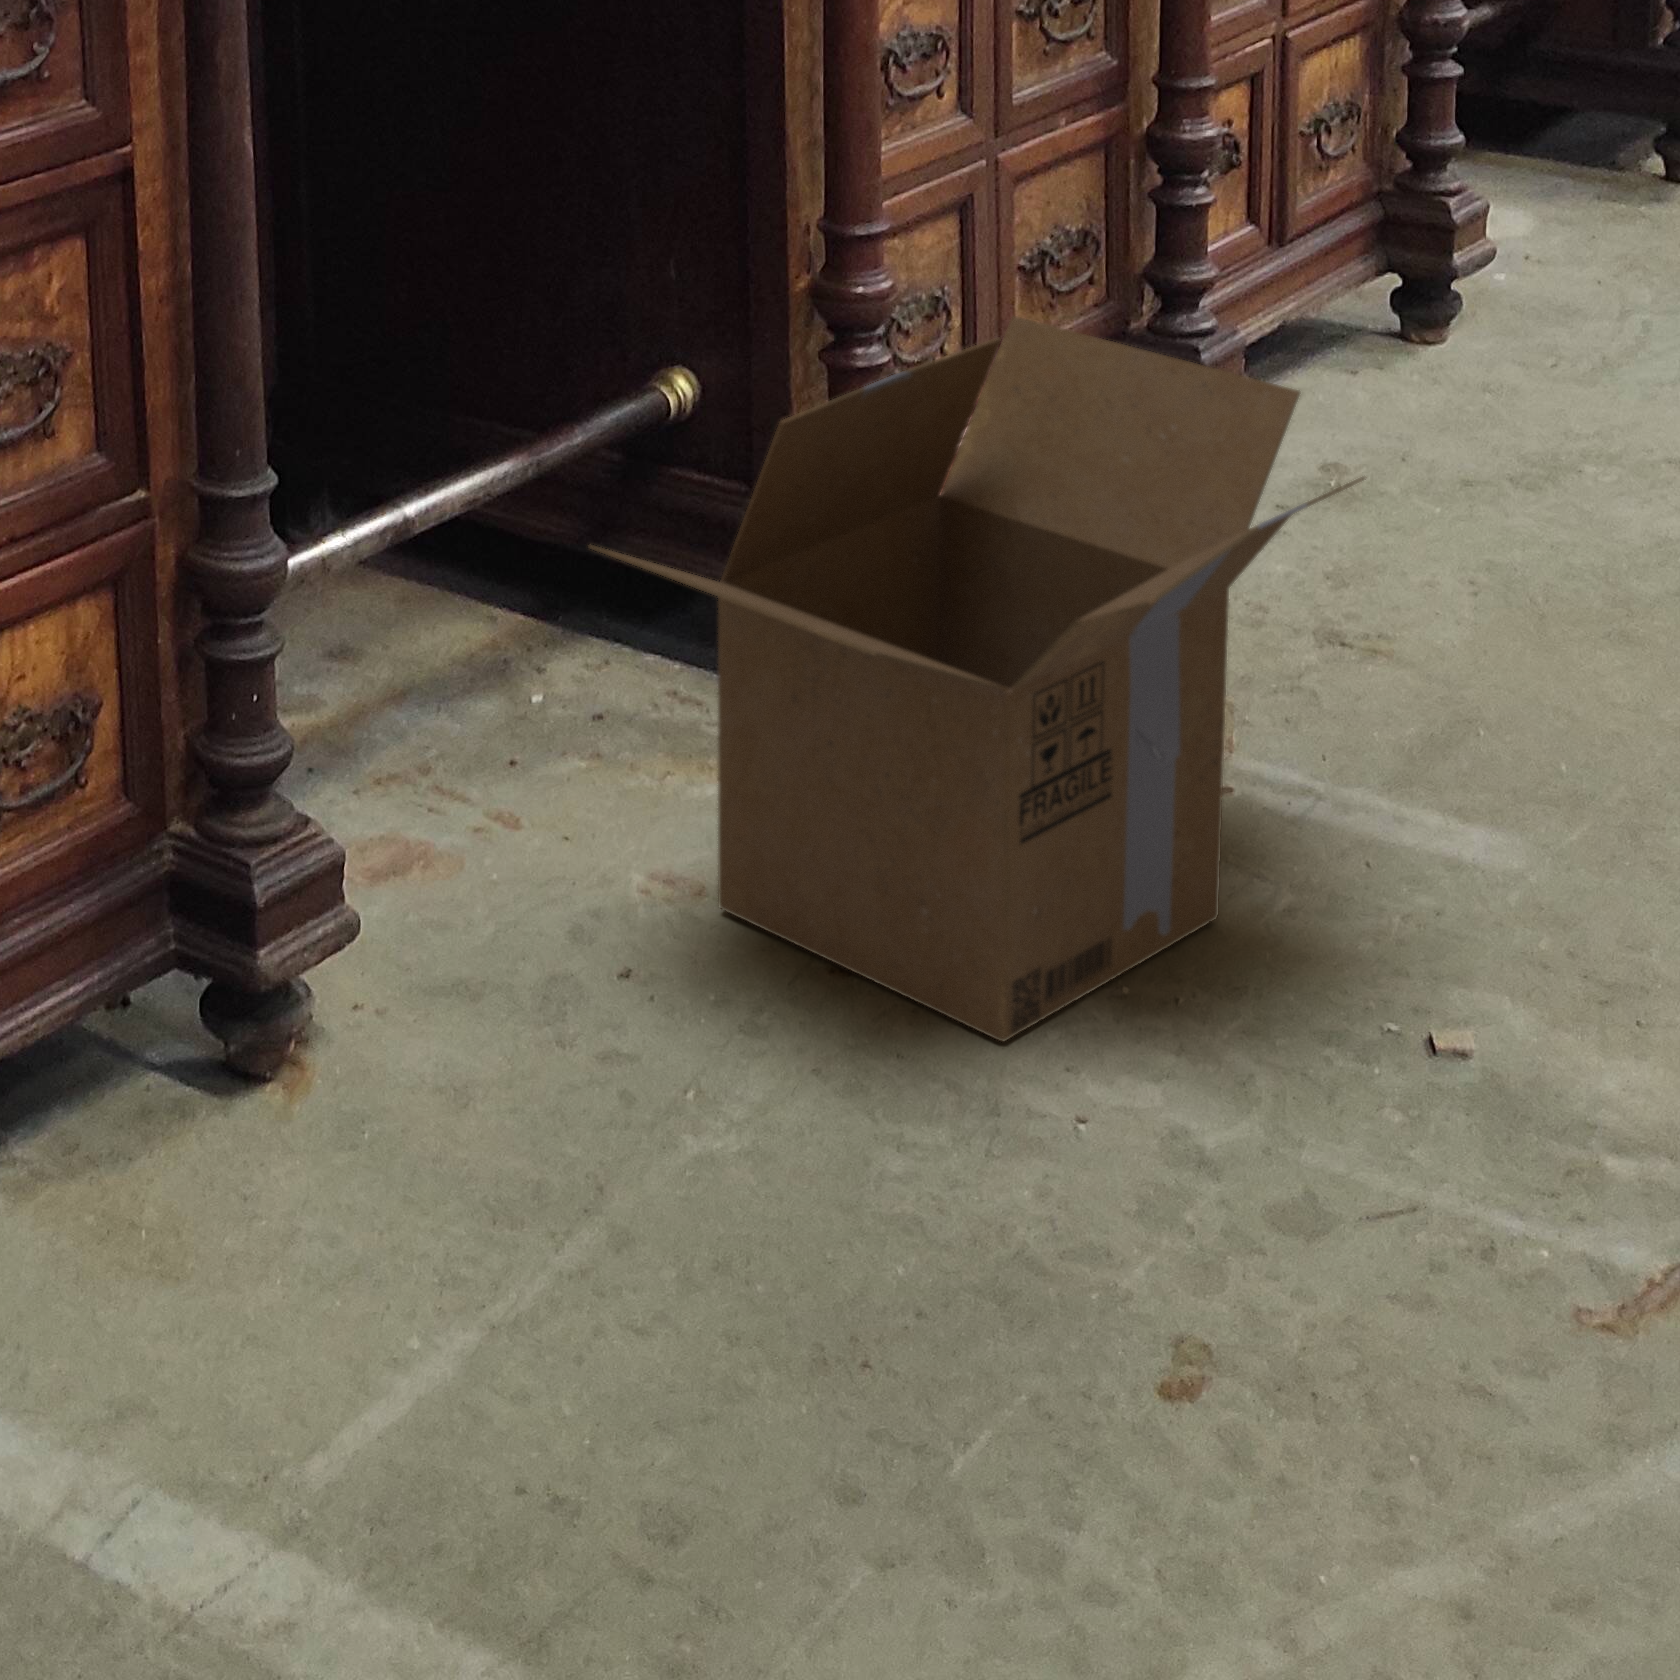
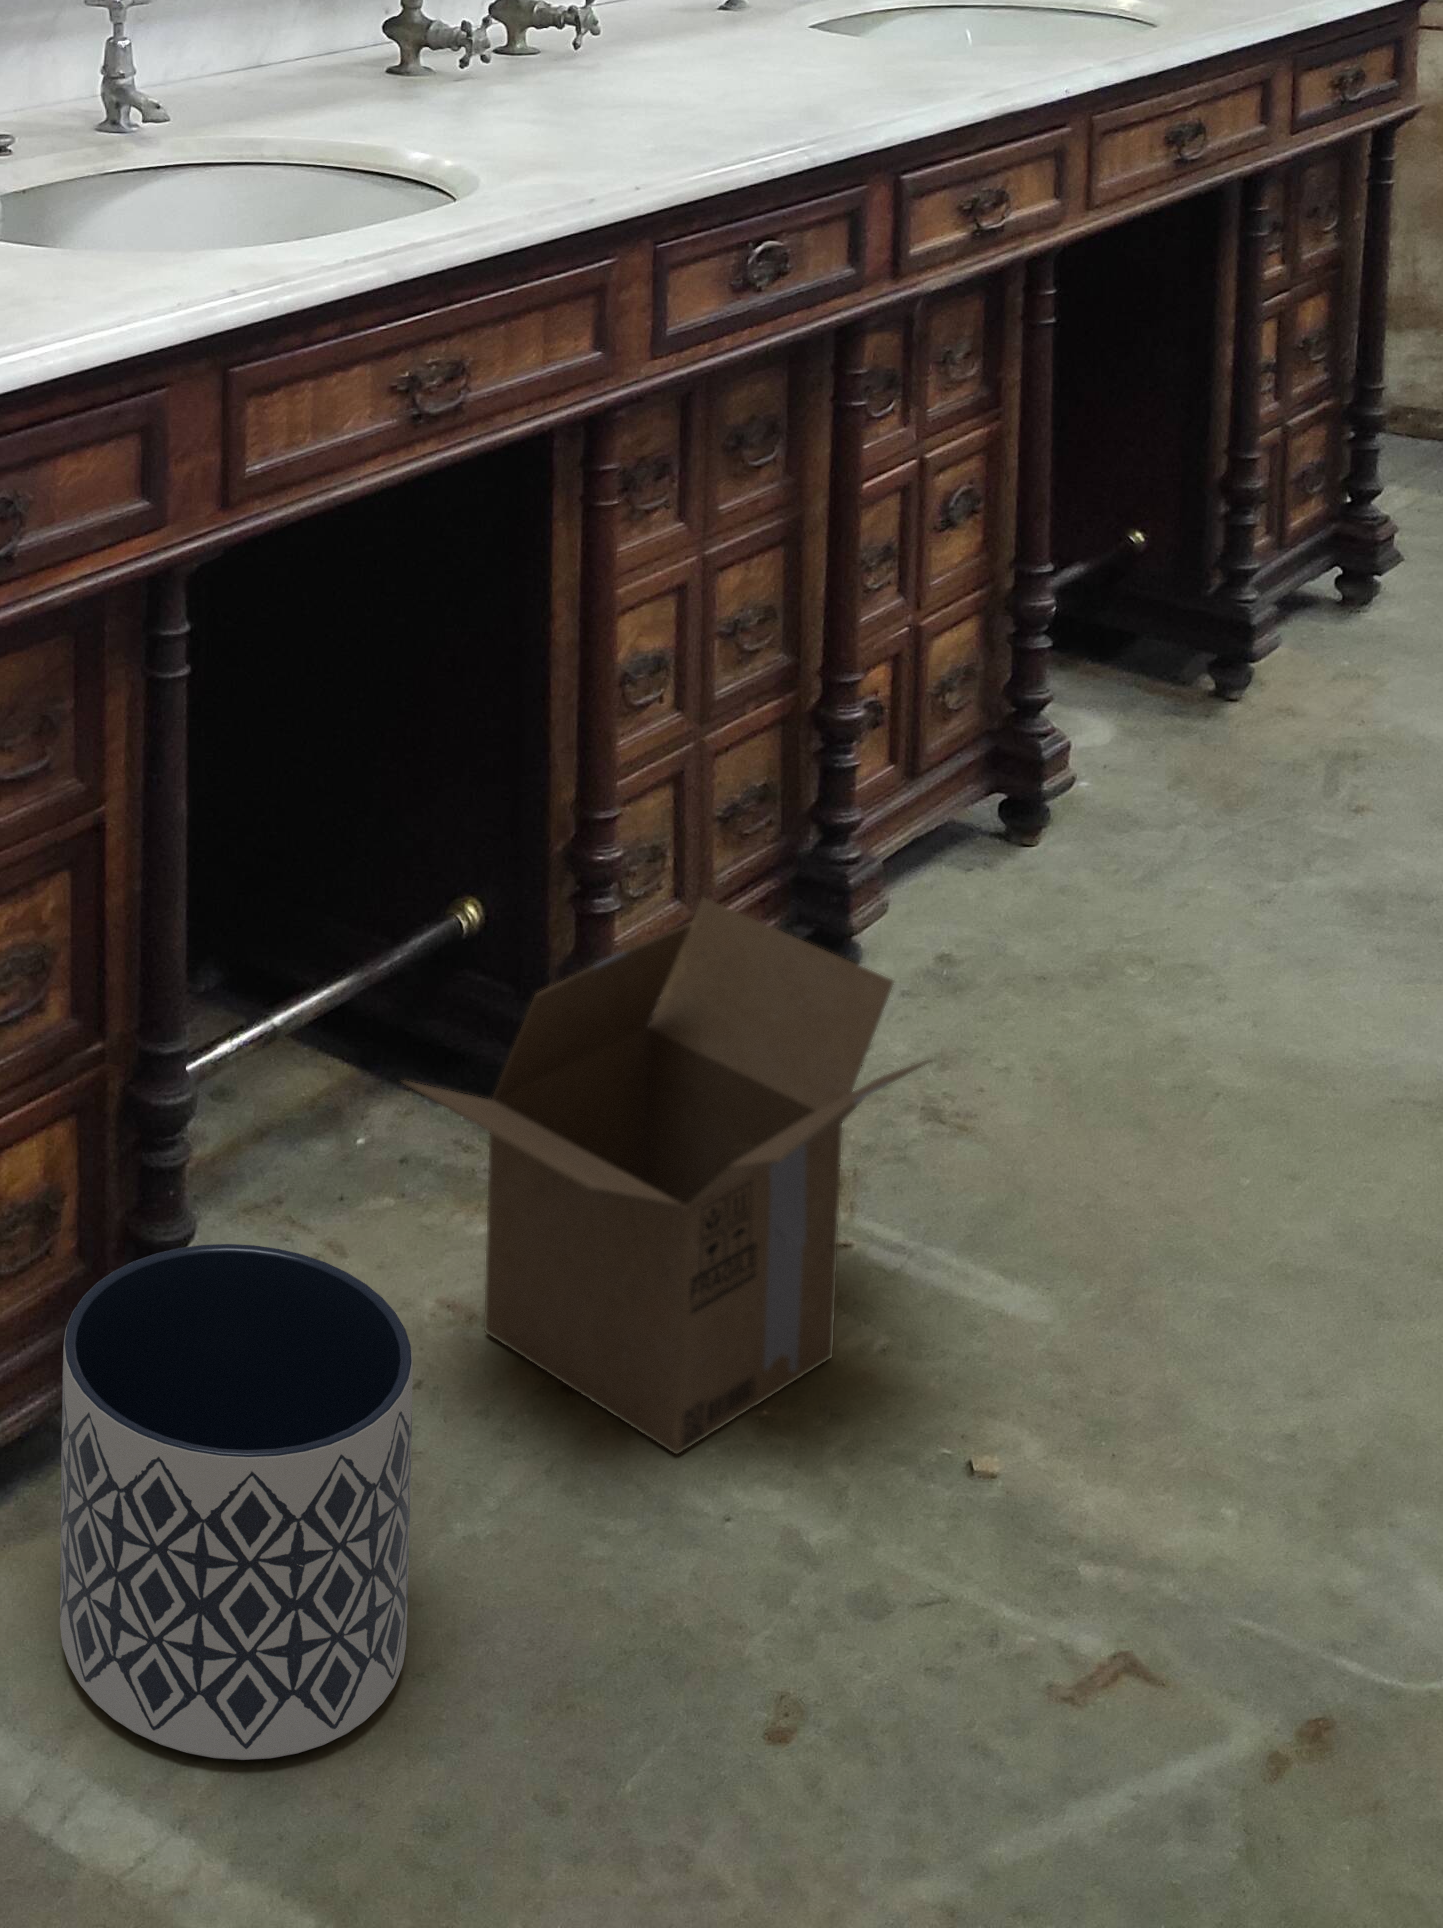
planter: none [91,751,619,1443] -> present [60,1244,413,1760]

